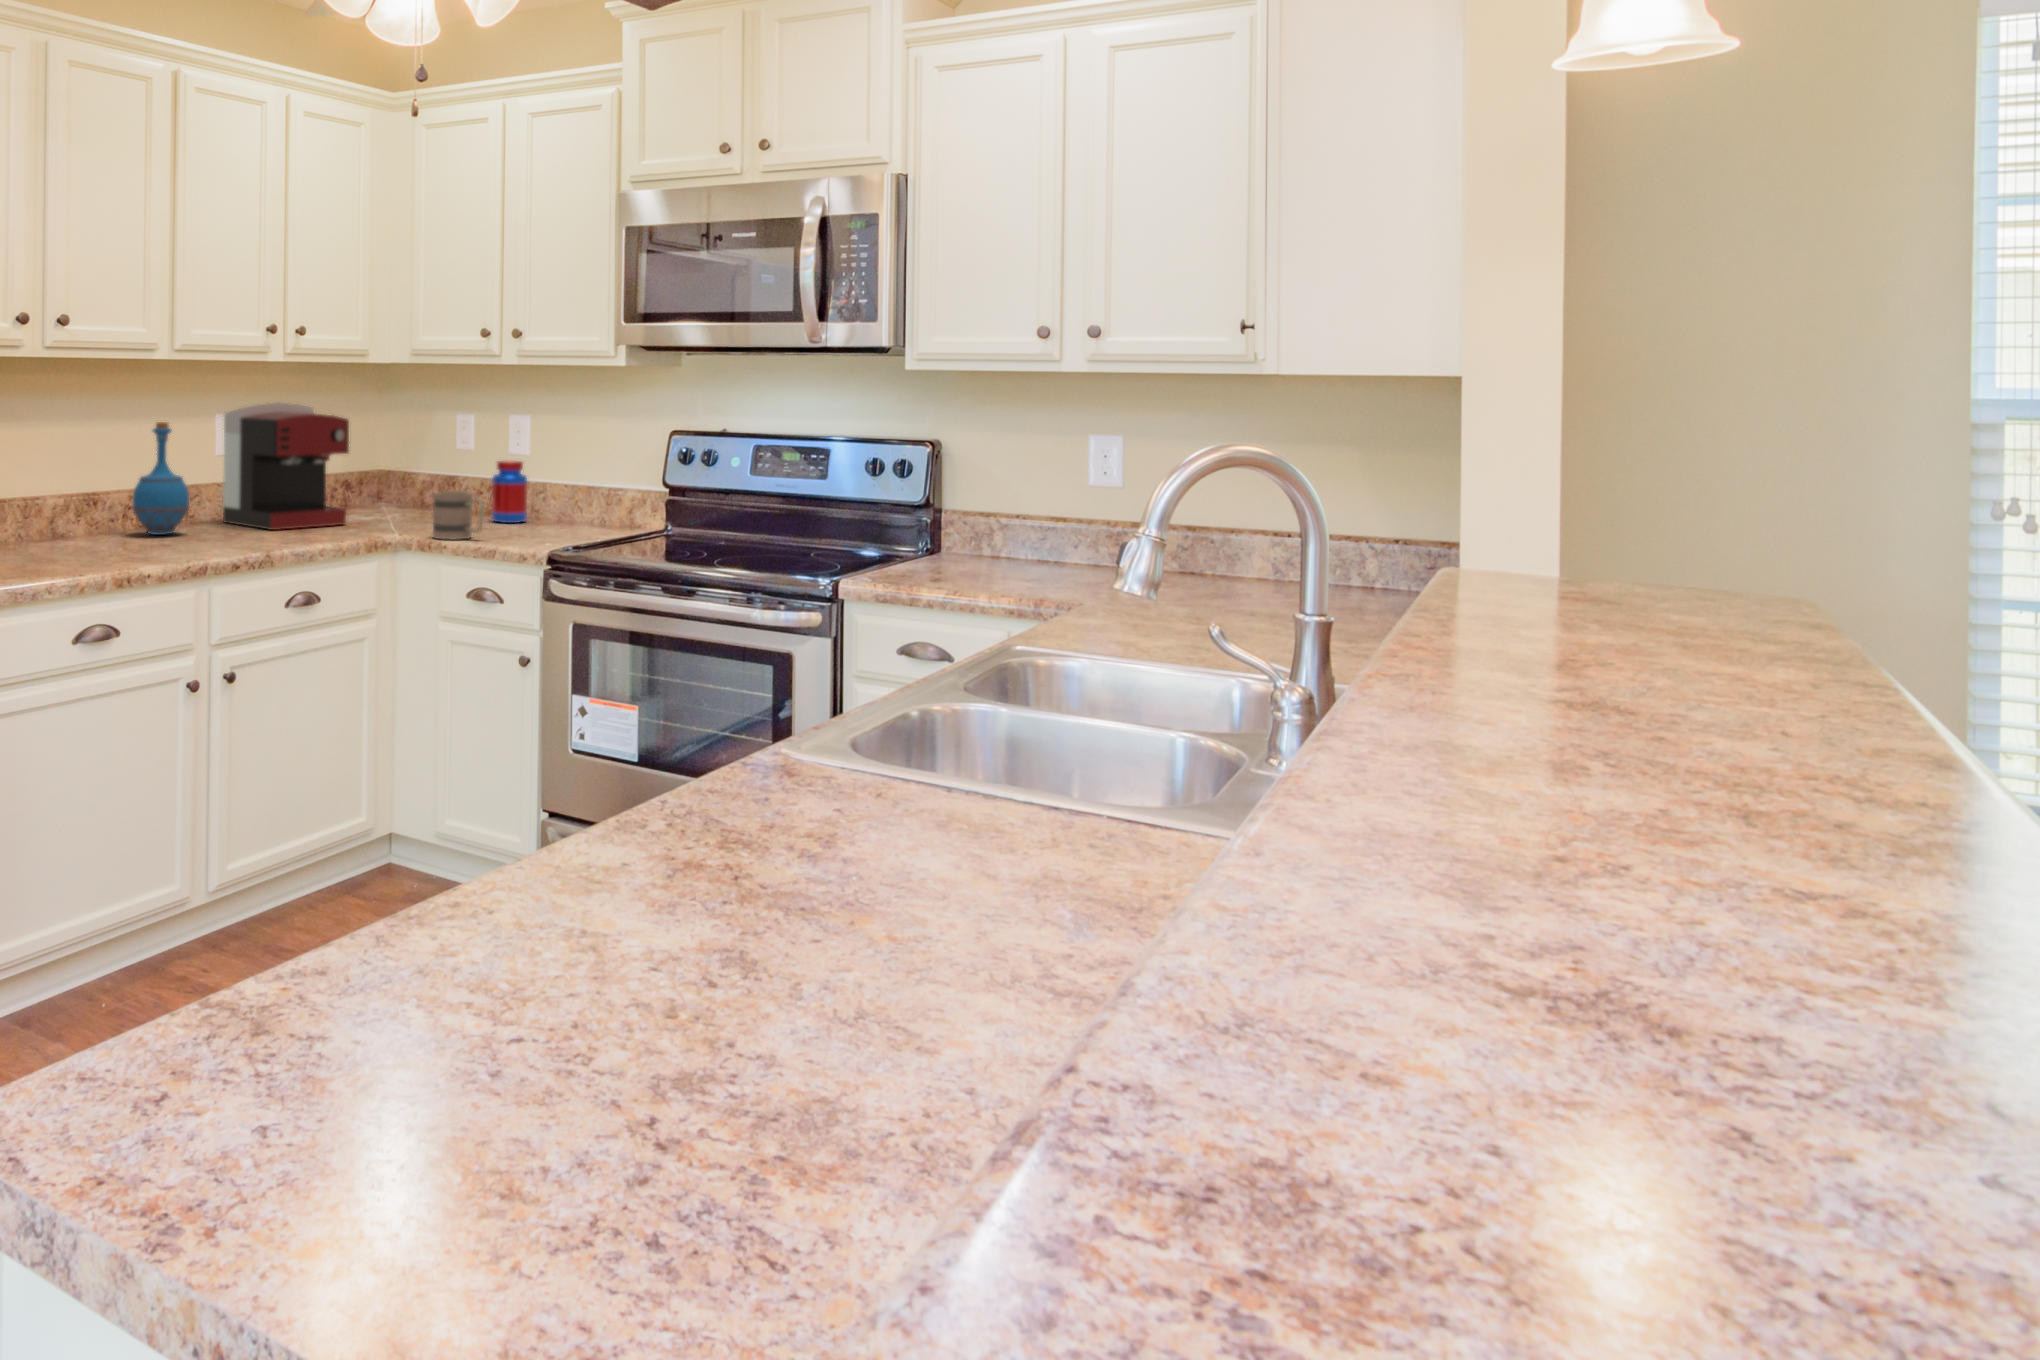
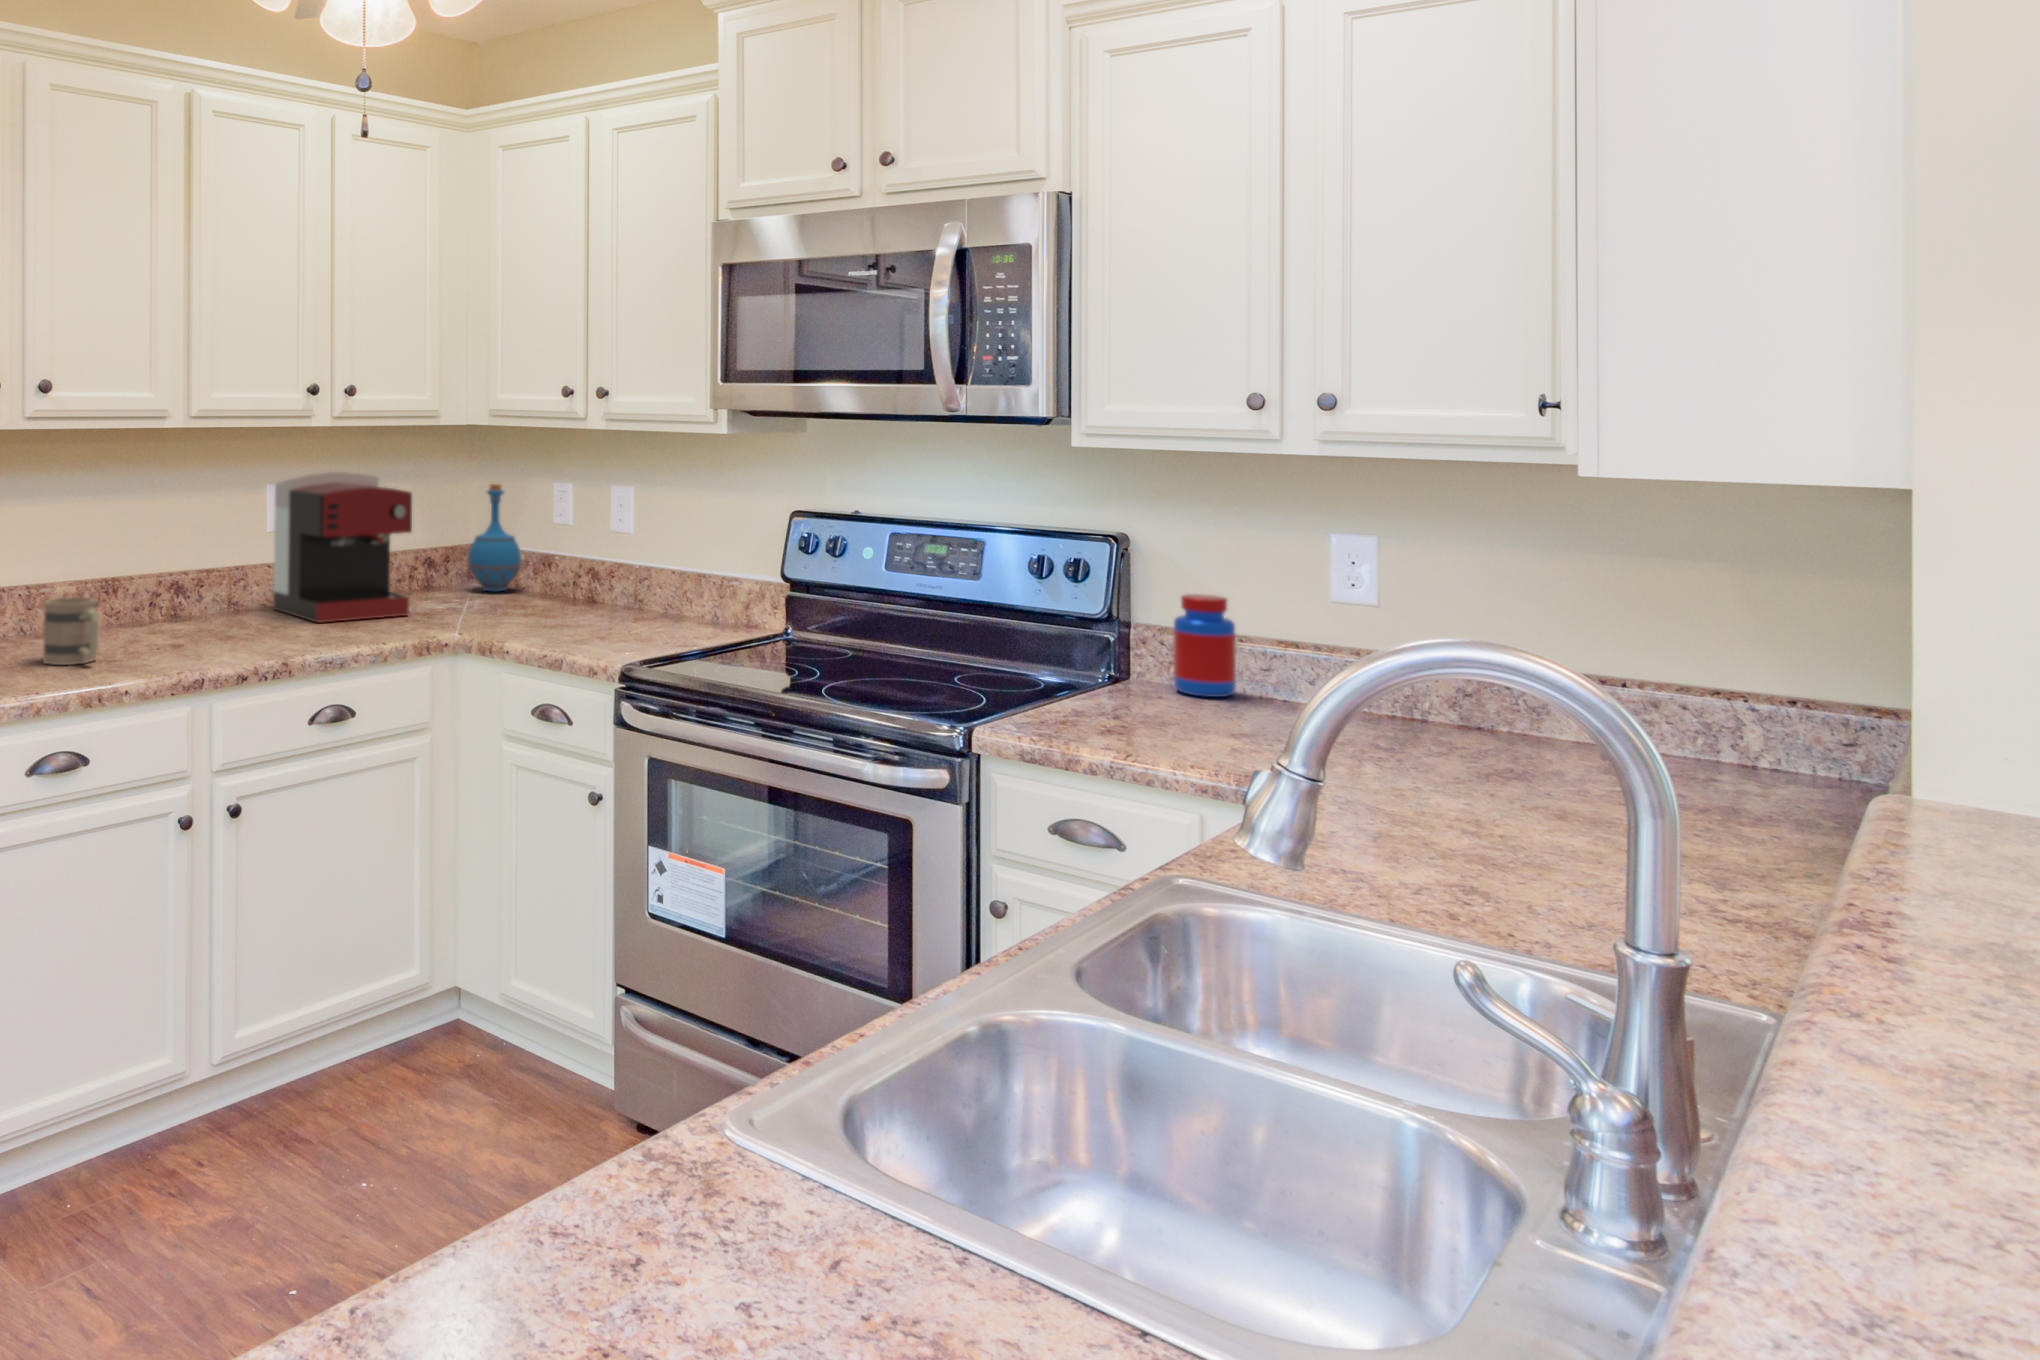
bottle: present [132,422,189,535] -> present [468,484,521,592]
jar: present [492,461,527,523] -> present [1174,594,1236,697]
mug: present [433,491,484,540] -> present [43,597,99,665]

